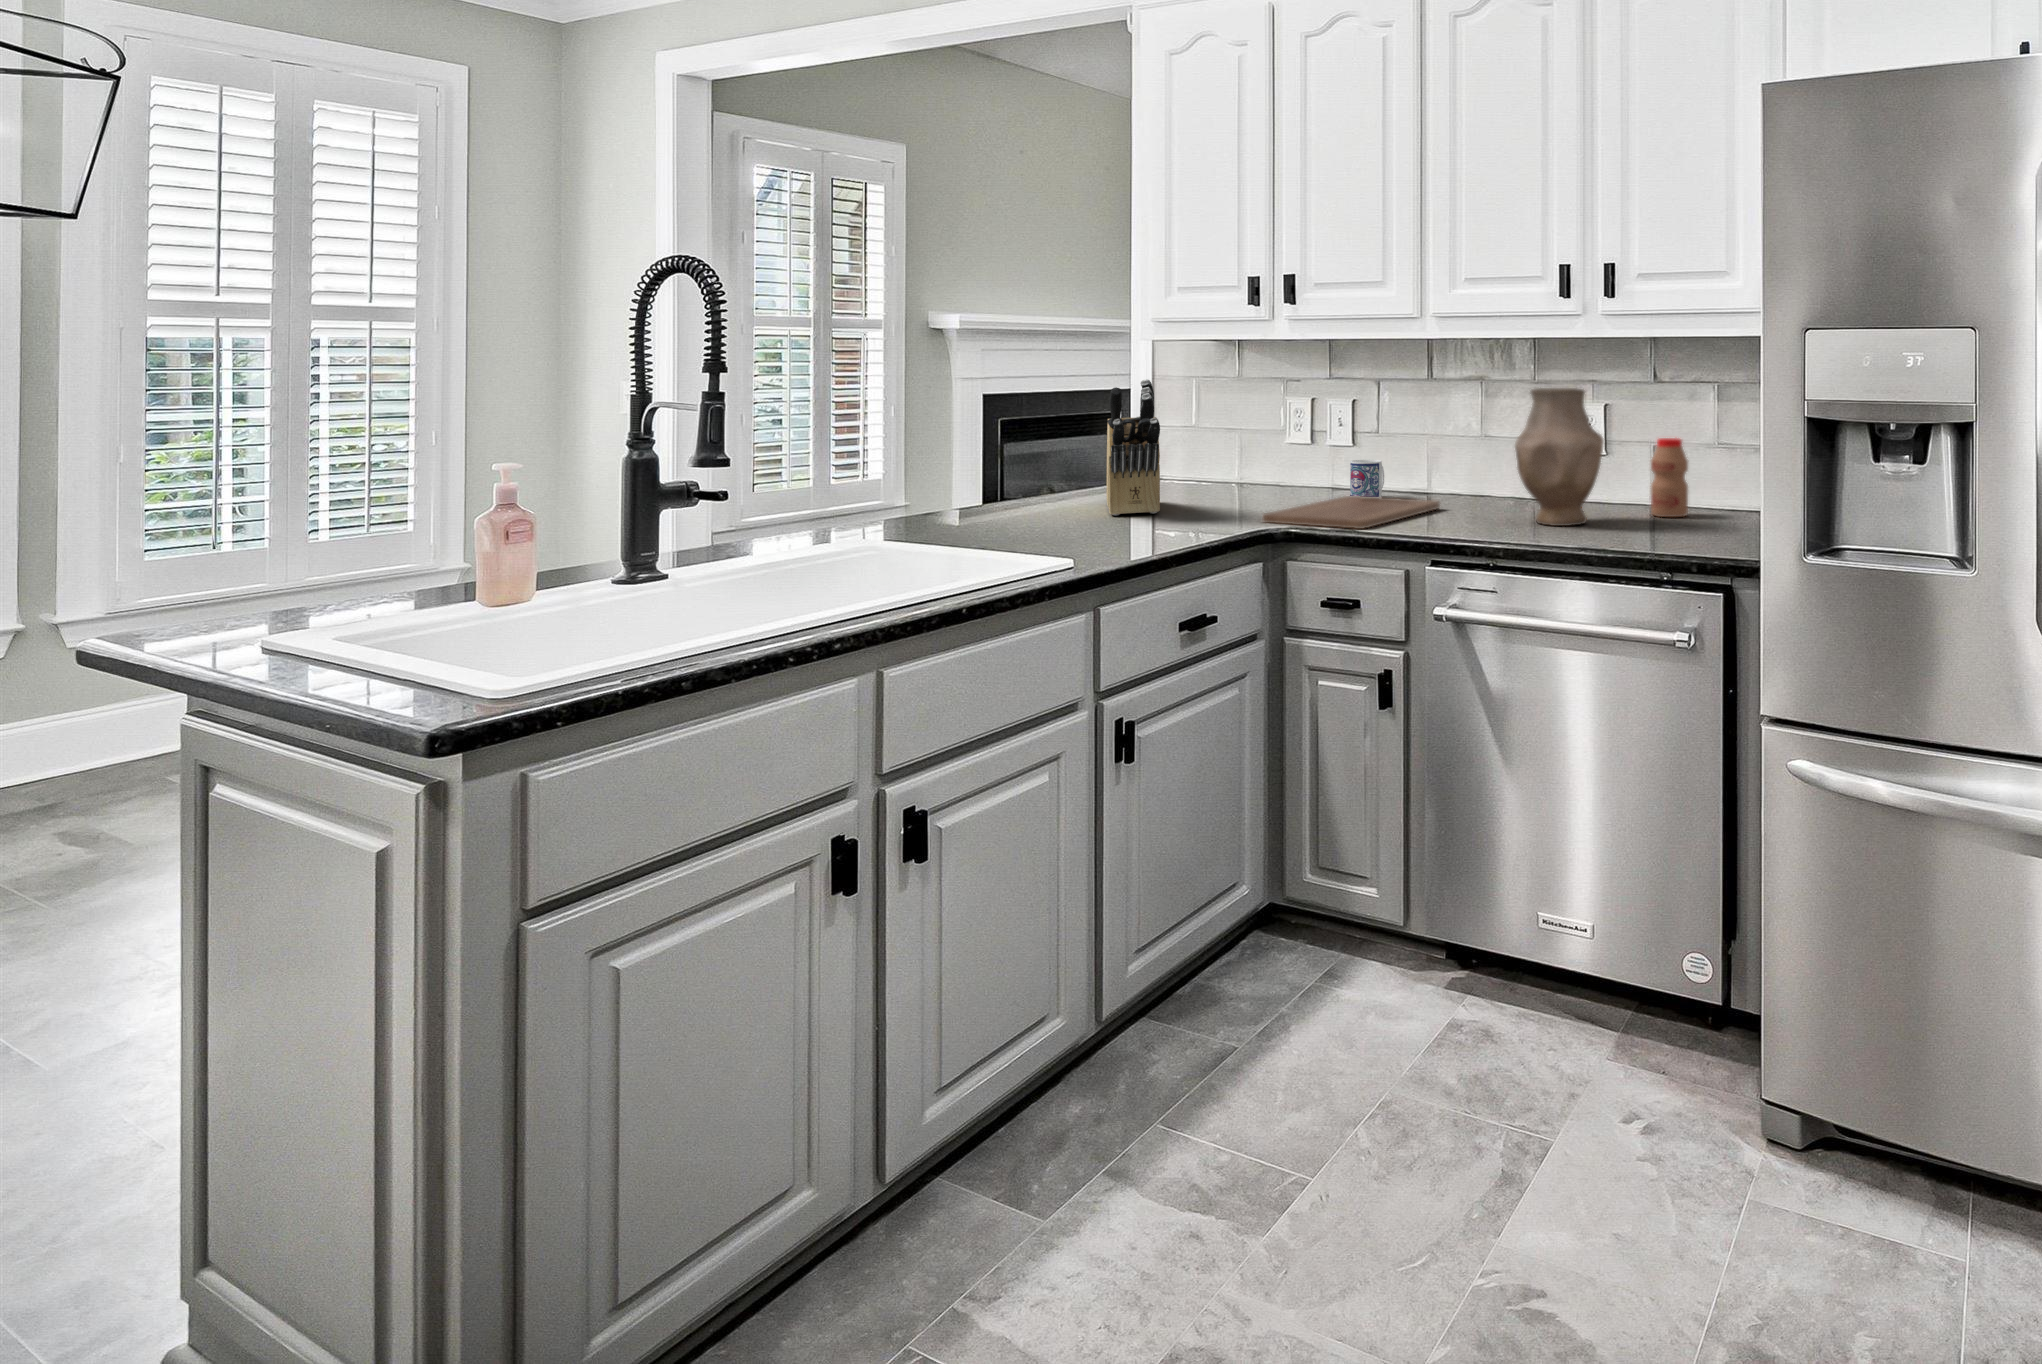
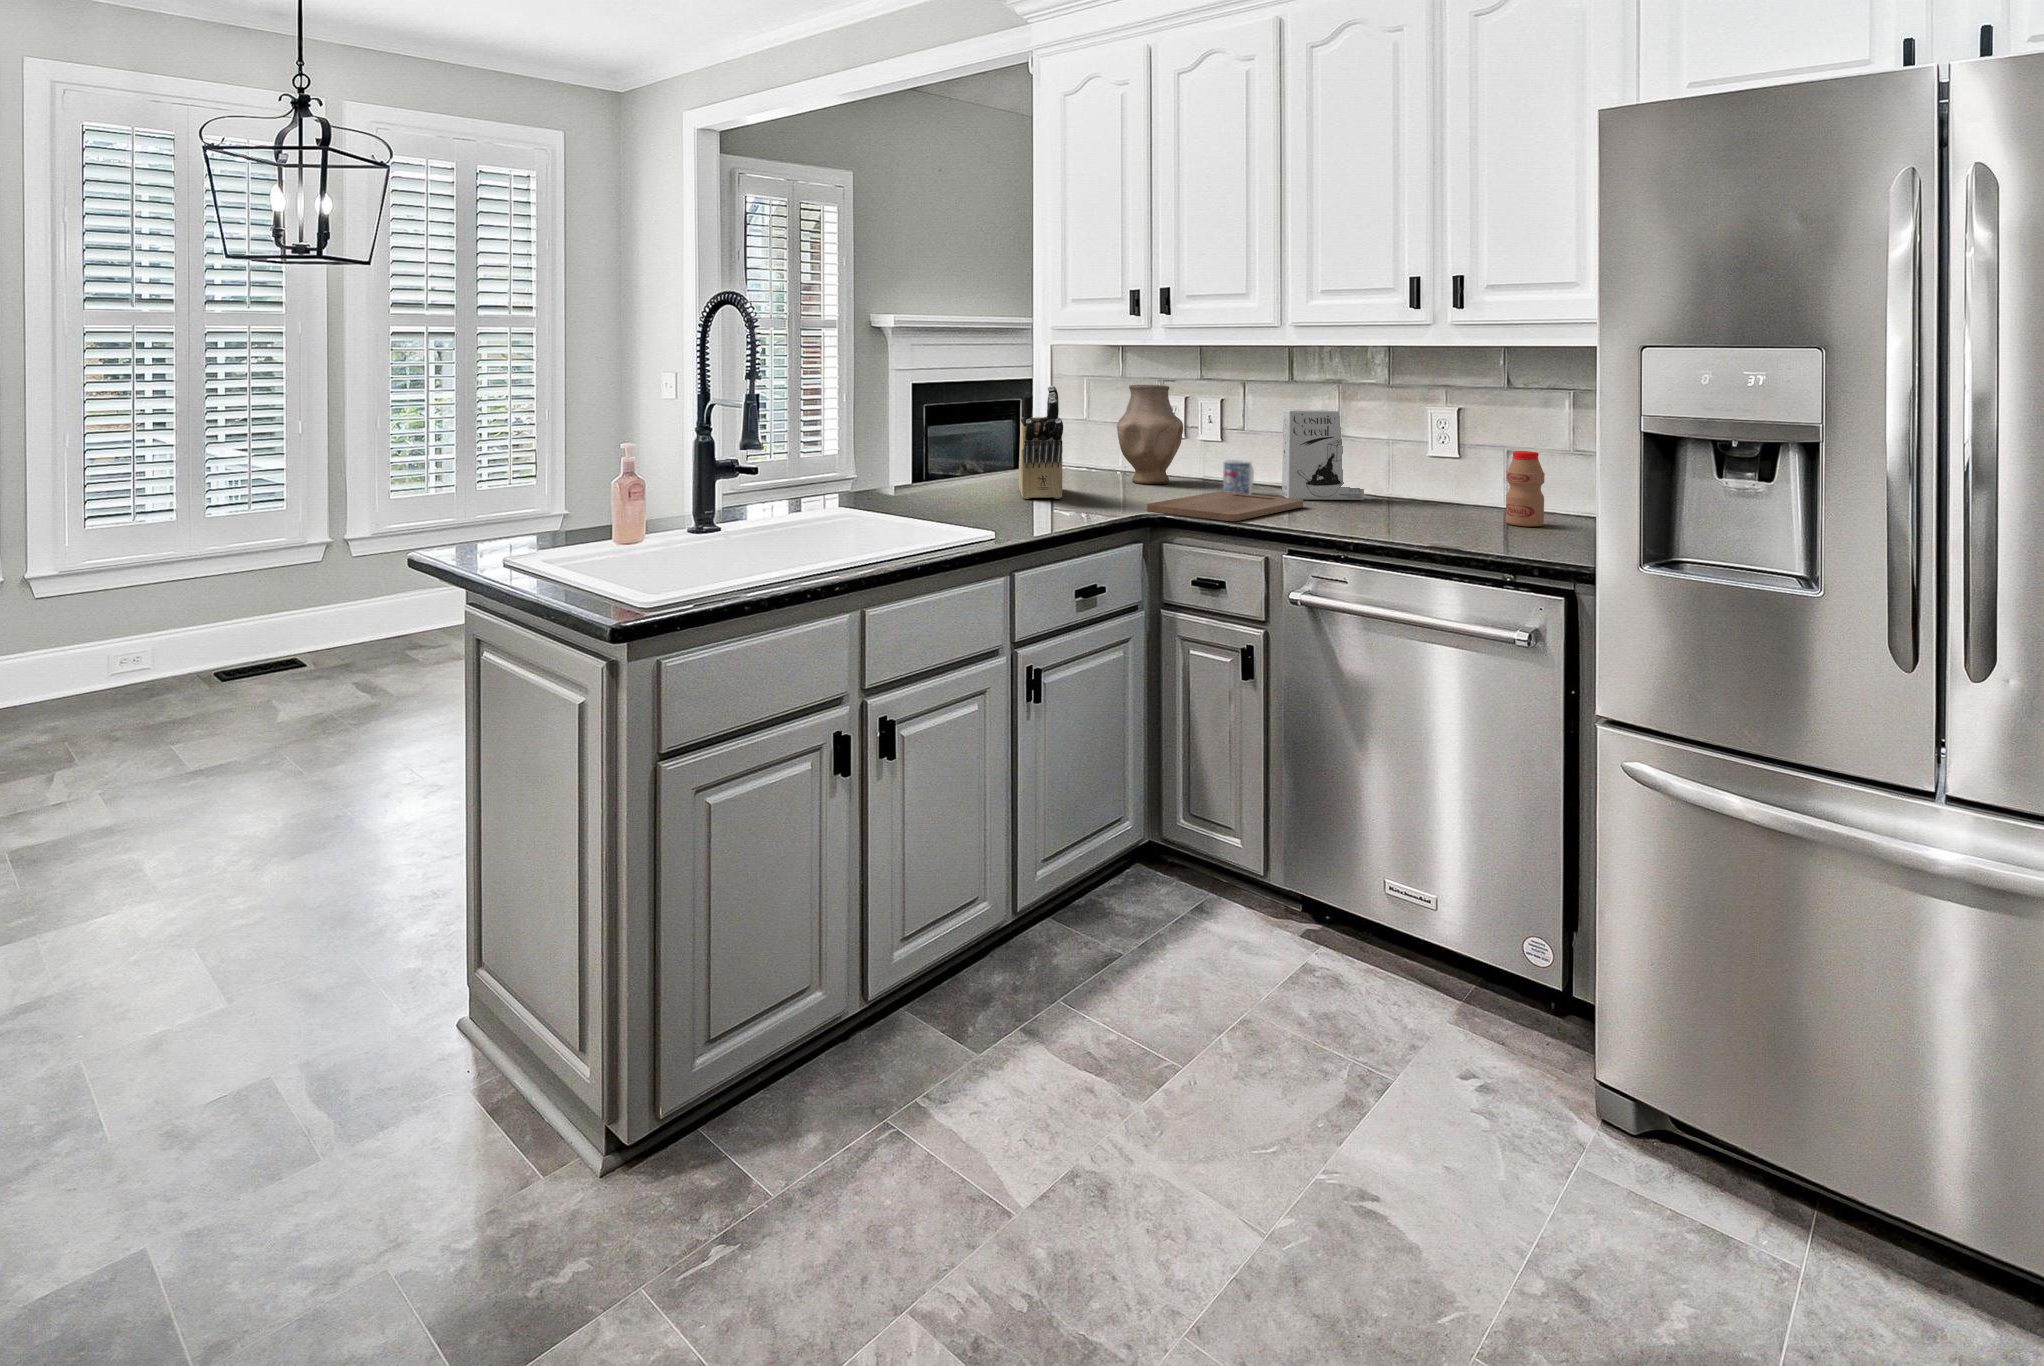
vase: present [1515,388,1604,526] -> present [1117,385,1183,484]
cereal box: none [1415,401,1504,502] -> present [1282,409,1364,500]

